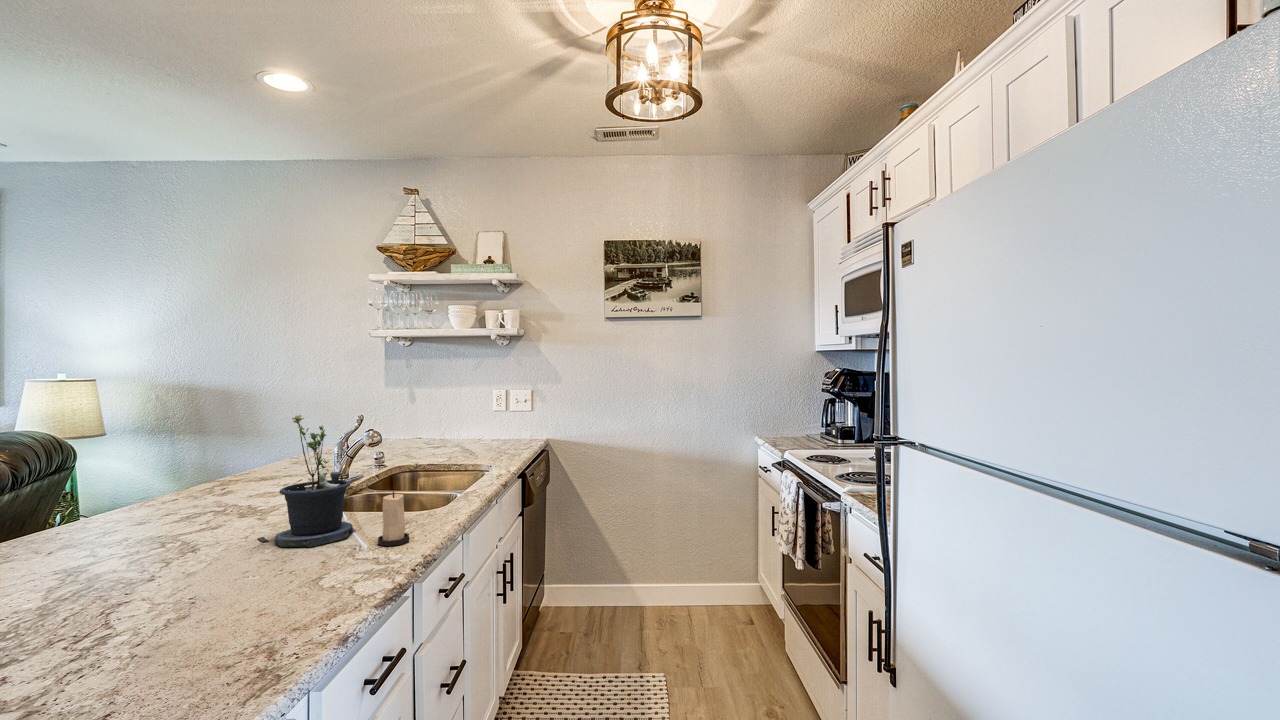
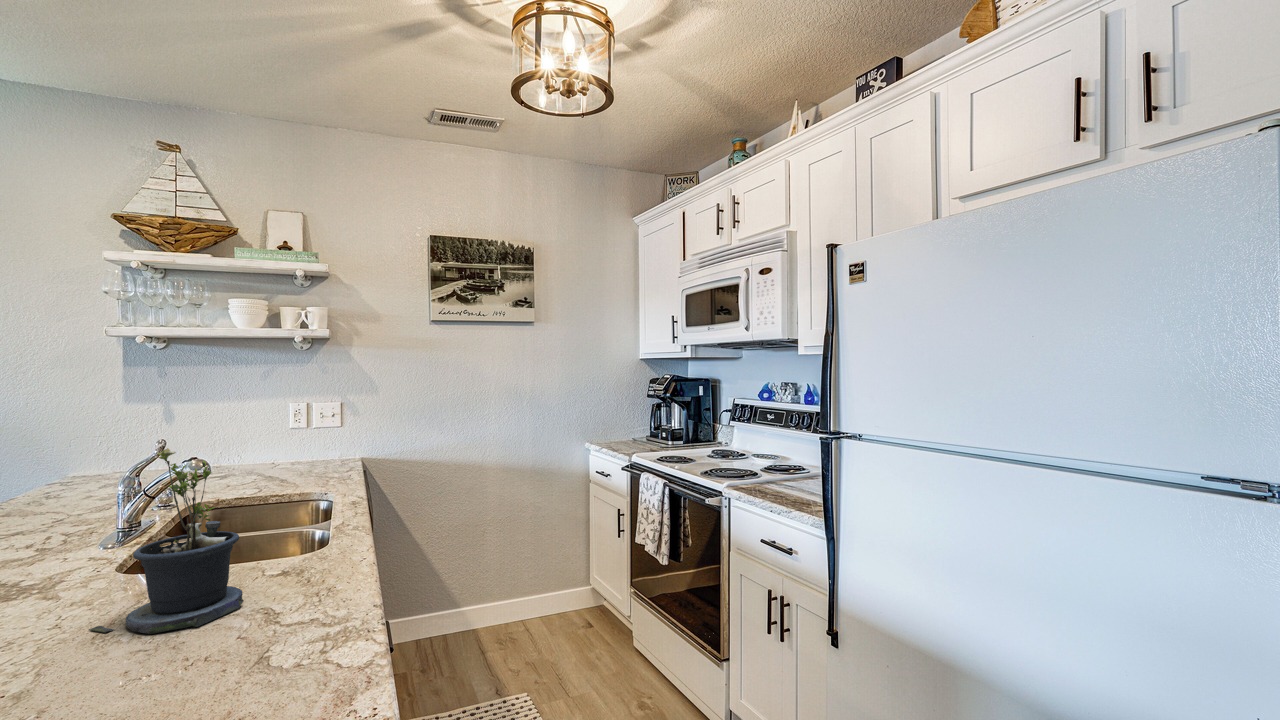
candle: present [378,492,409,546] -> none [295,536,338,607]

